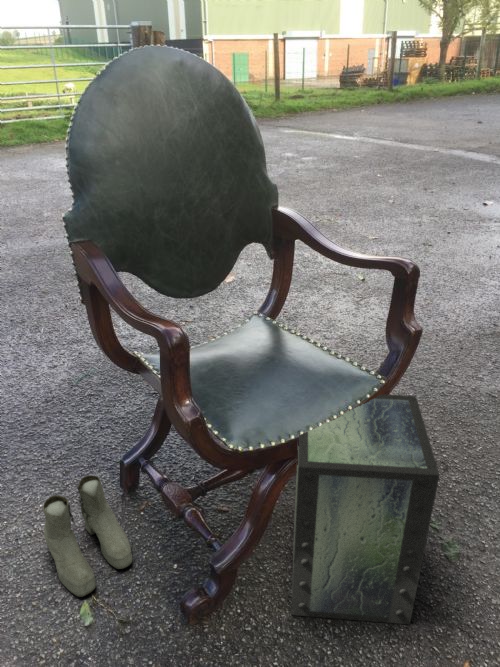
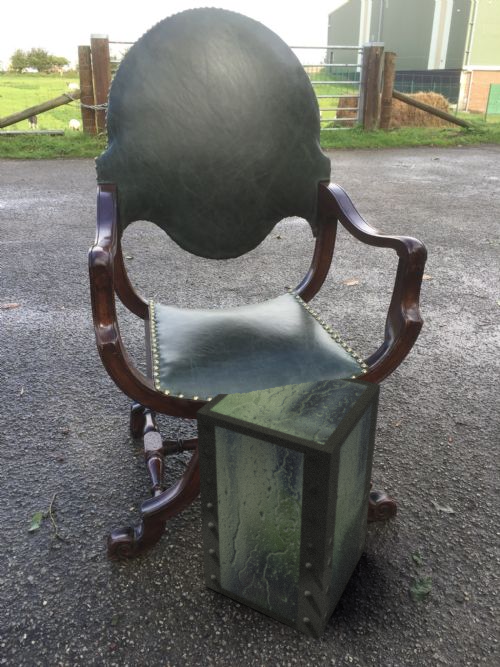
boots: present [43,475,133,597] -> none [34,406,107,508]

